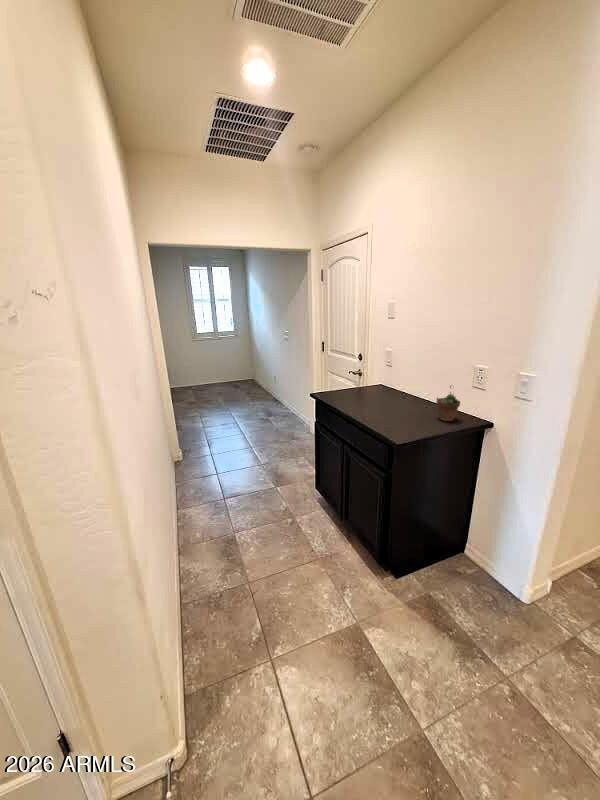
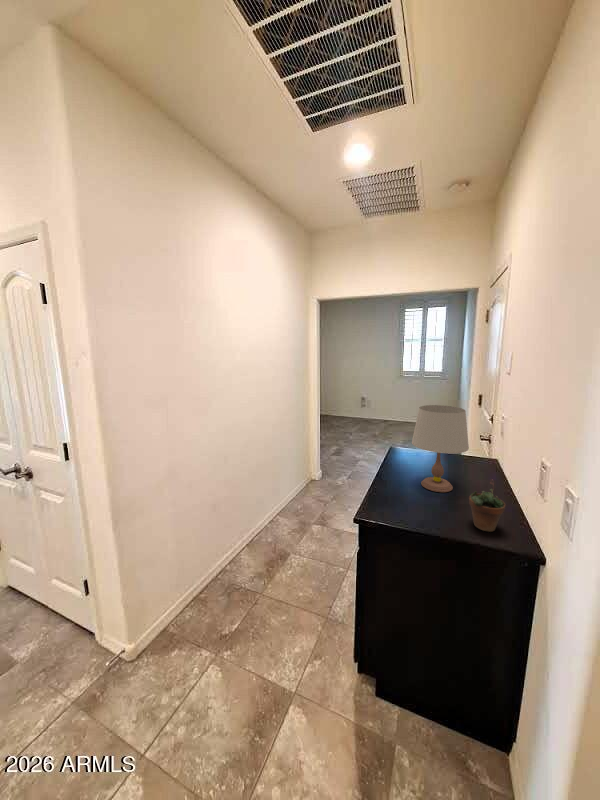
table lamp: none [366,343,410,411] -> present [412,405,469,492]

